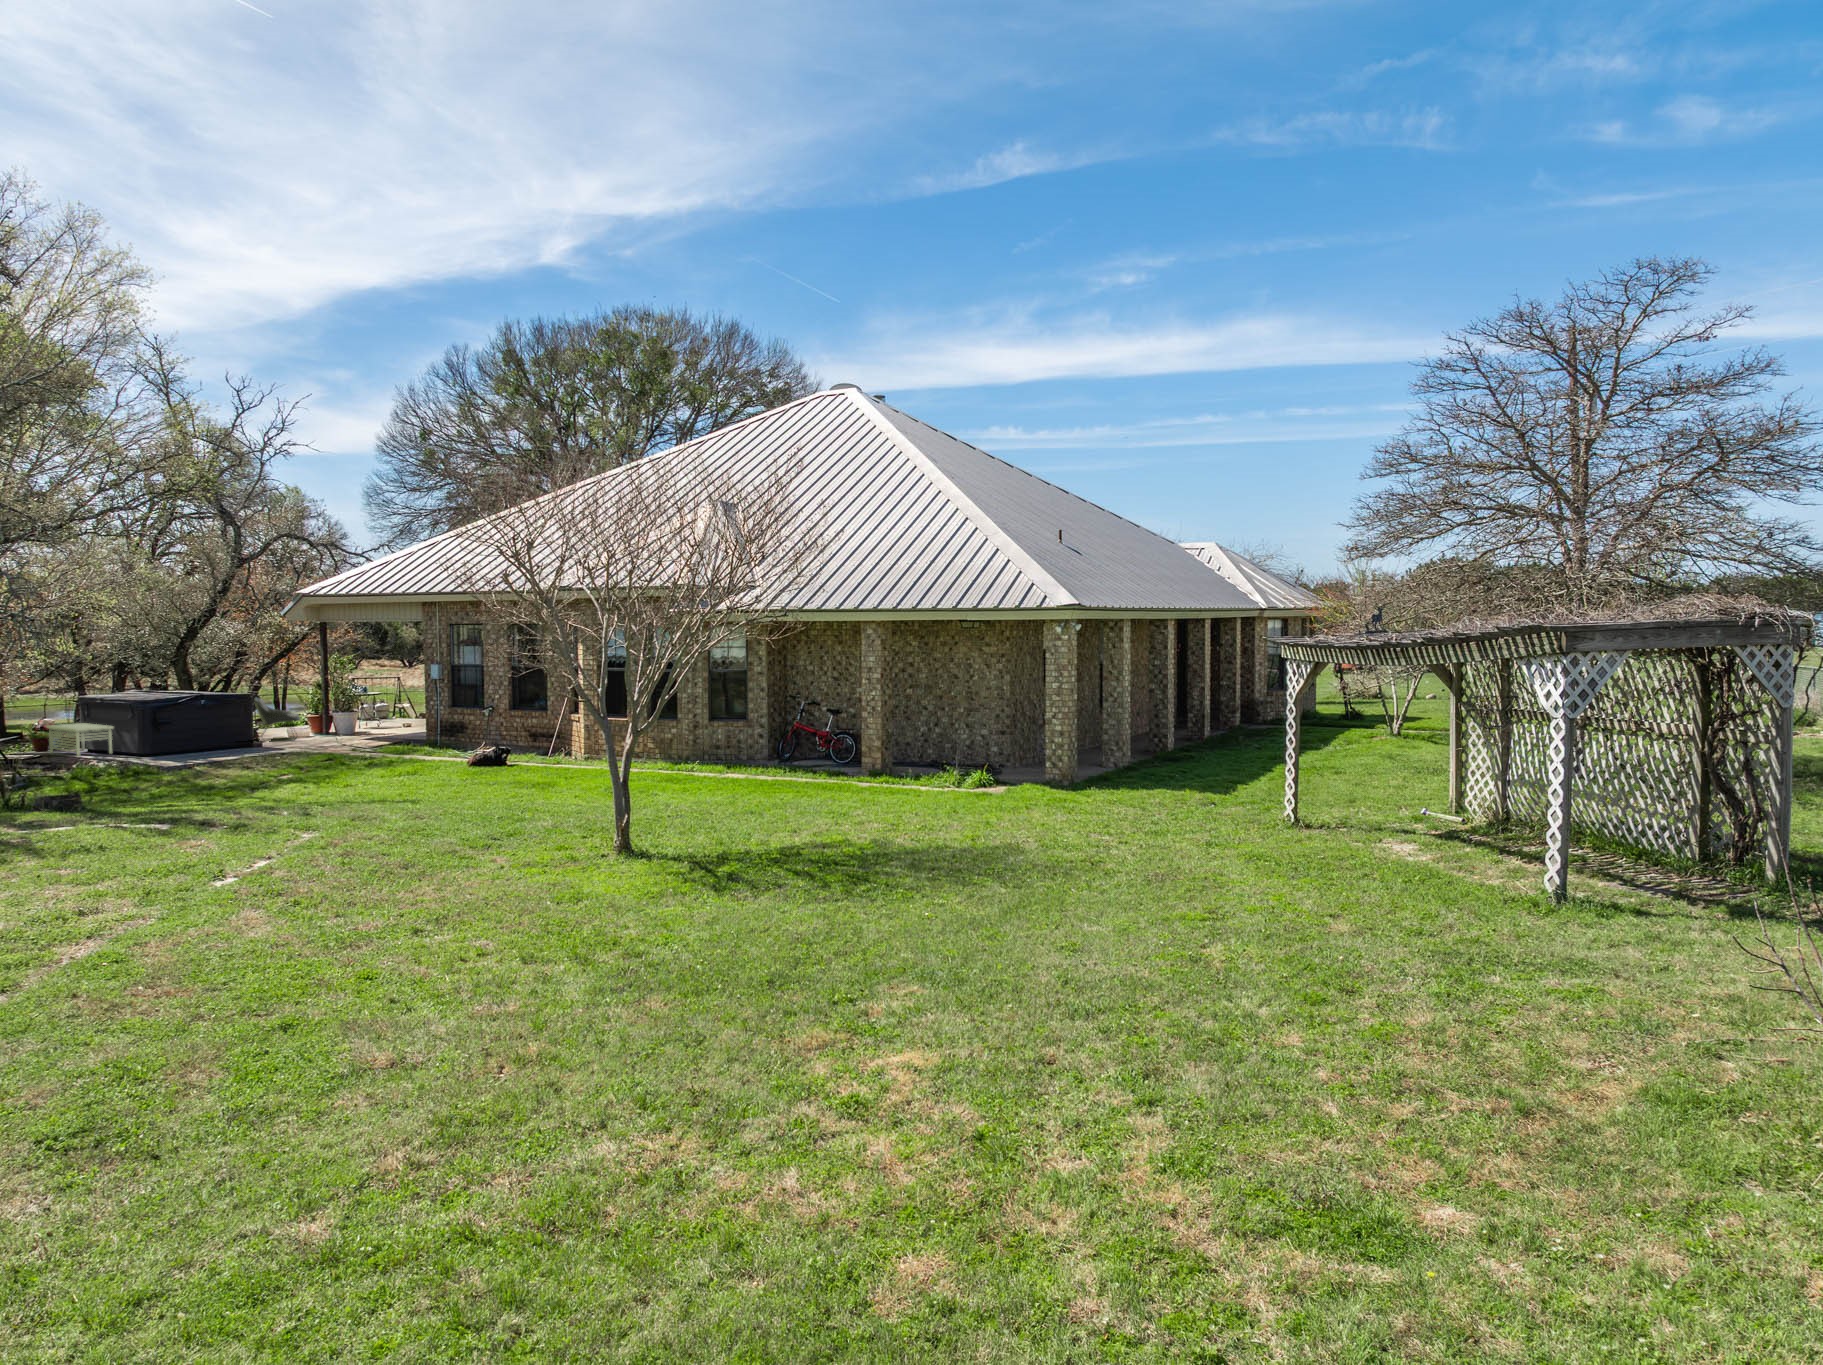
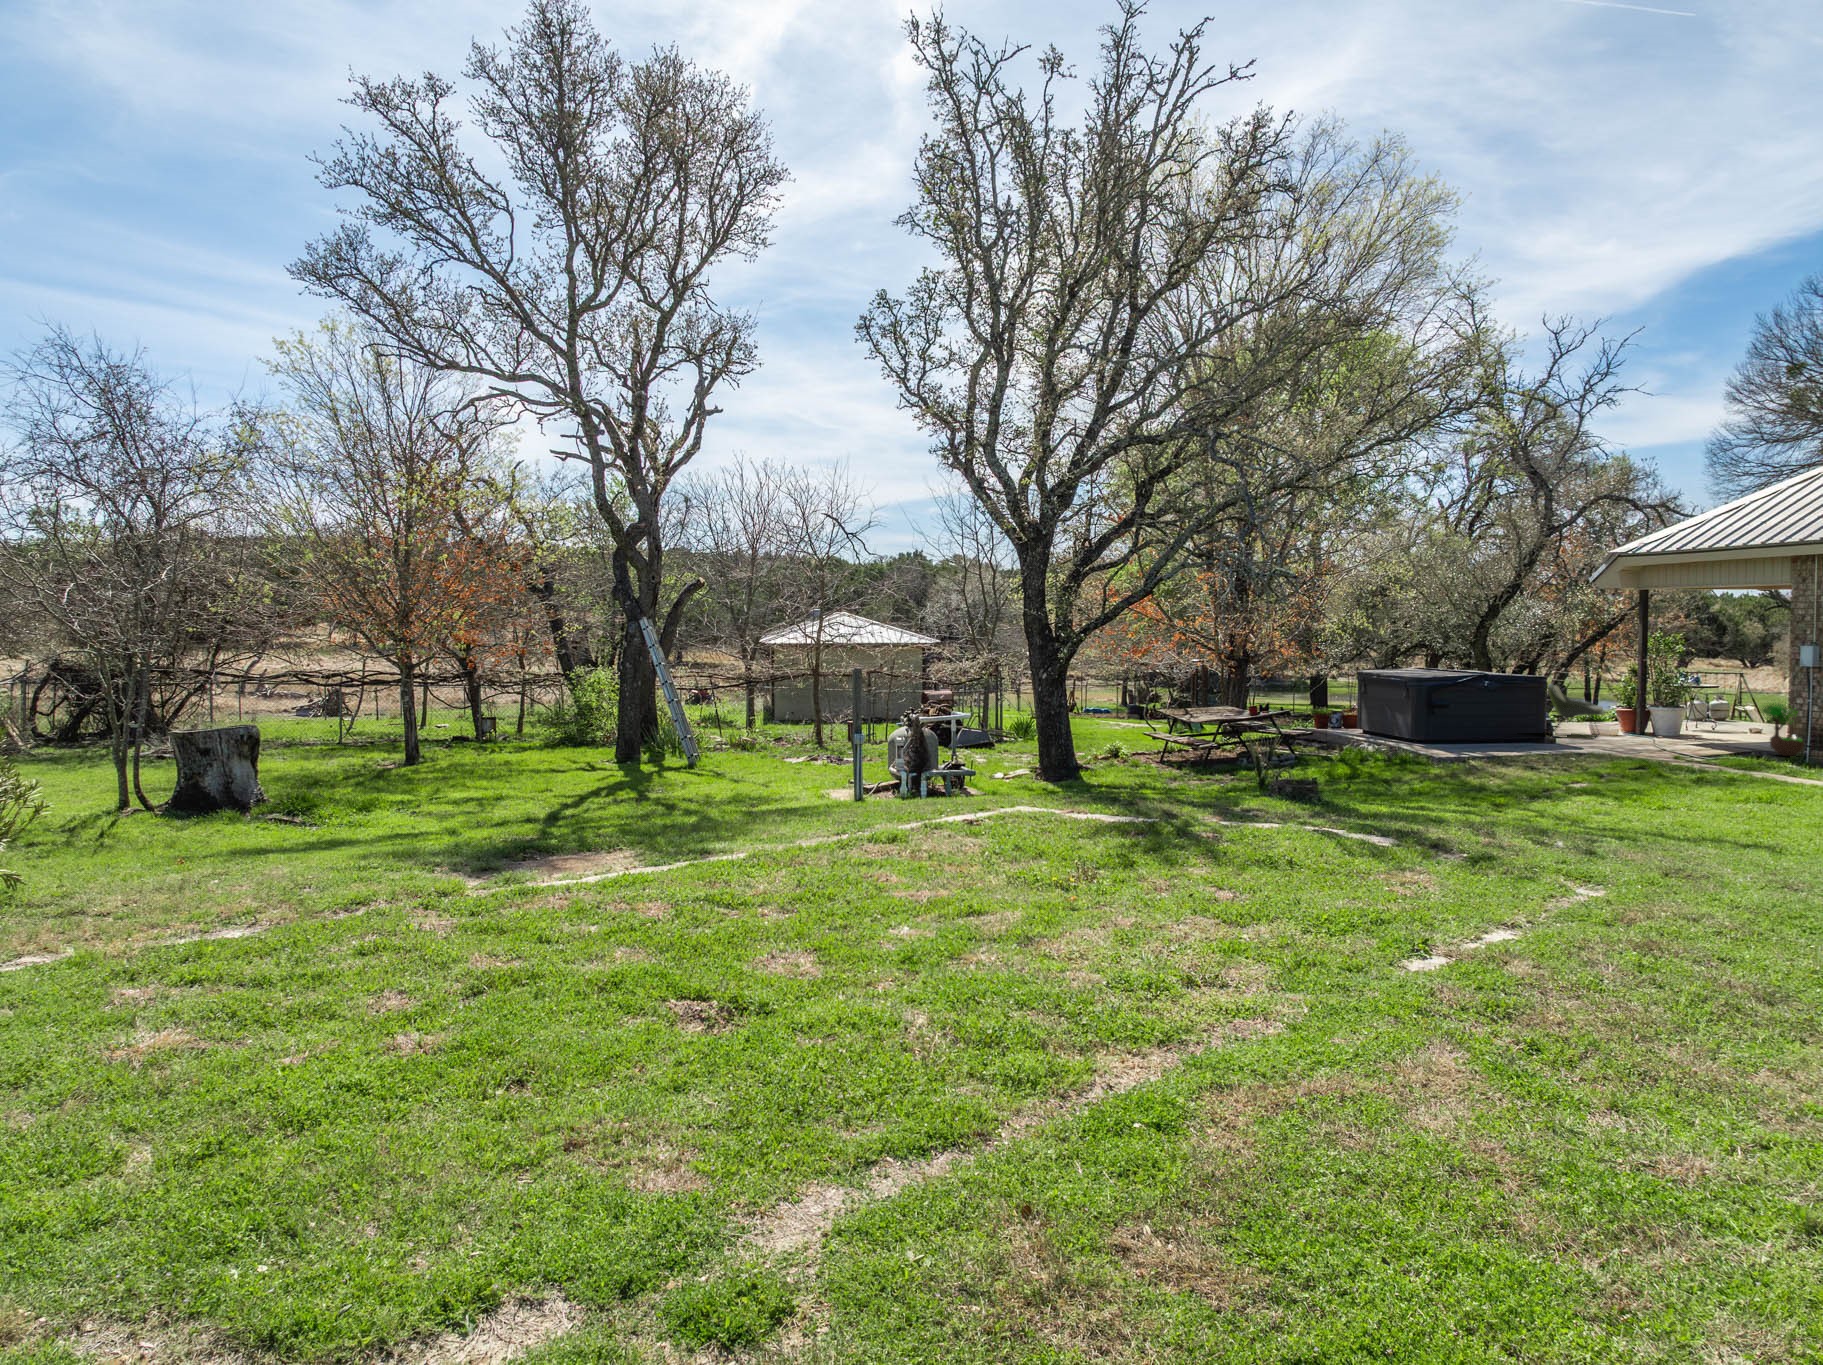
potted tree: none [405,700,433,741] -> present [1762,702,1804,756]
storage bench: present [47,723,113,756] -> none [1335,702,1394,736]

